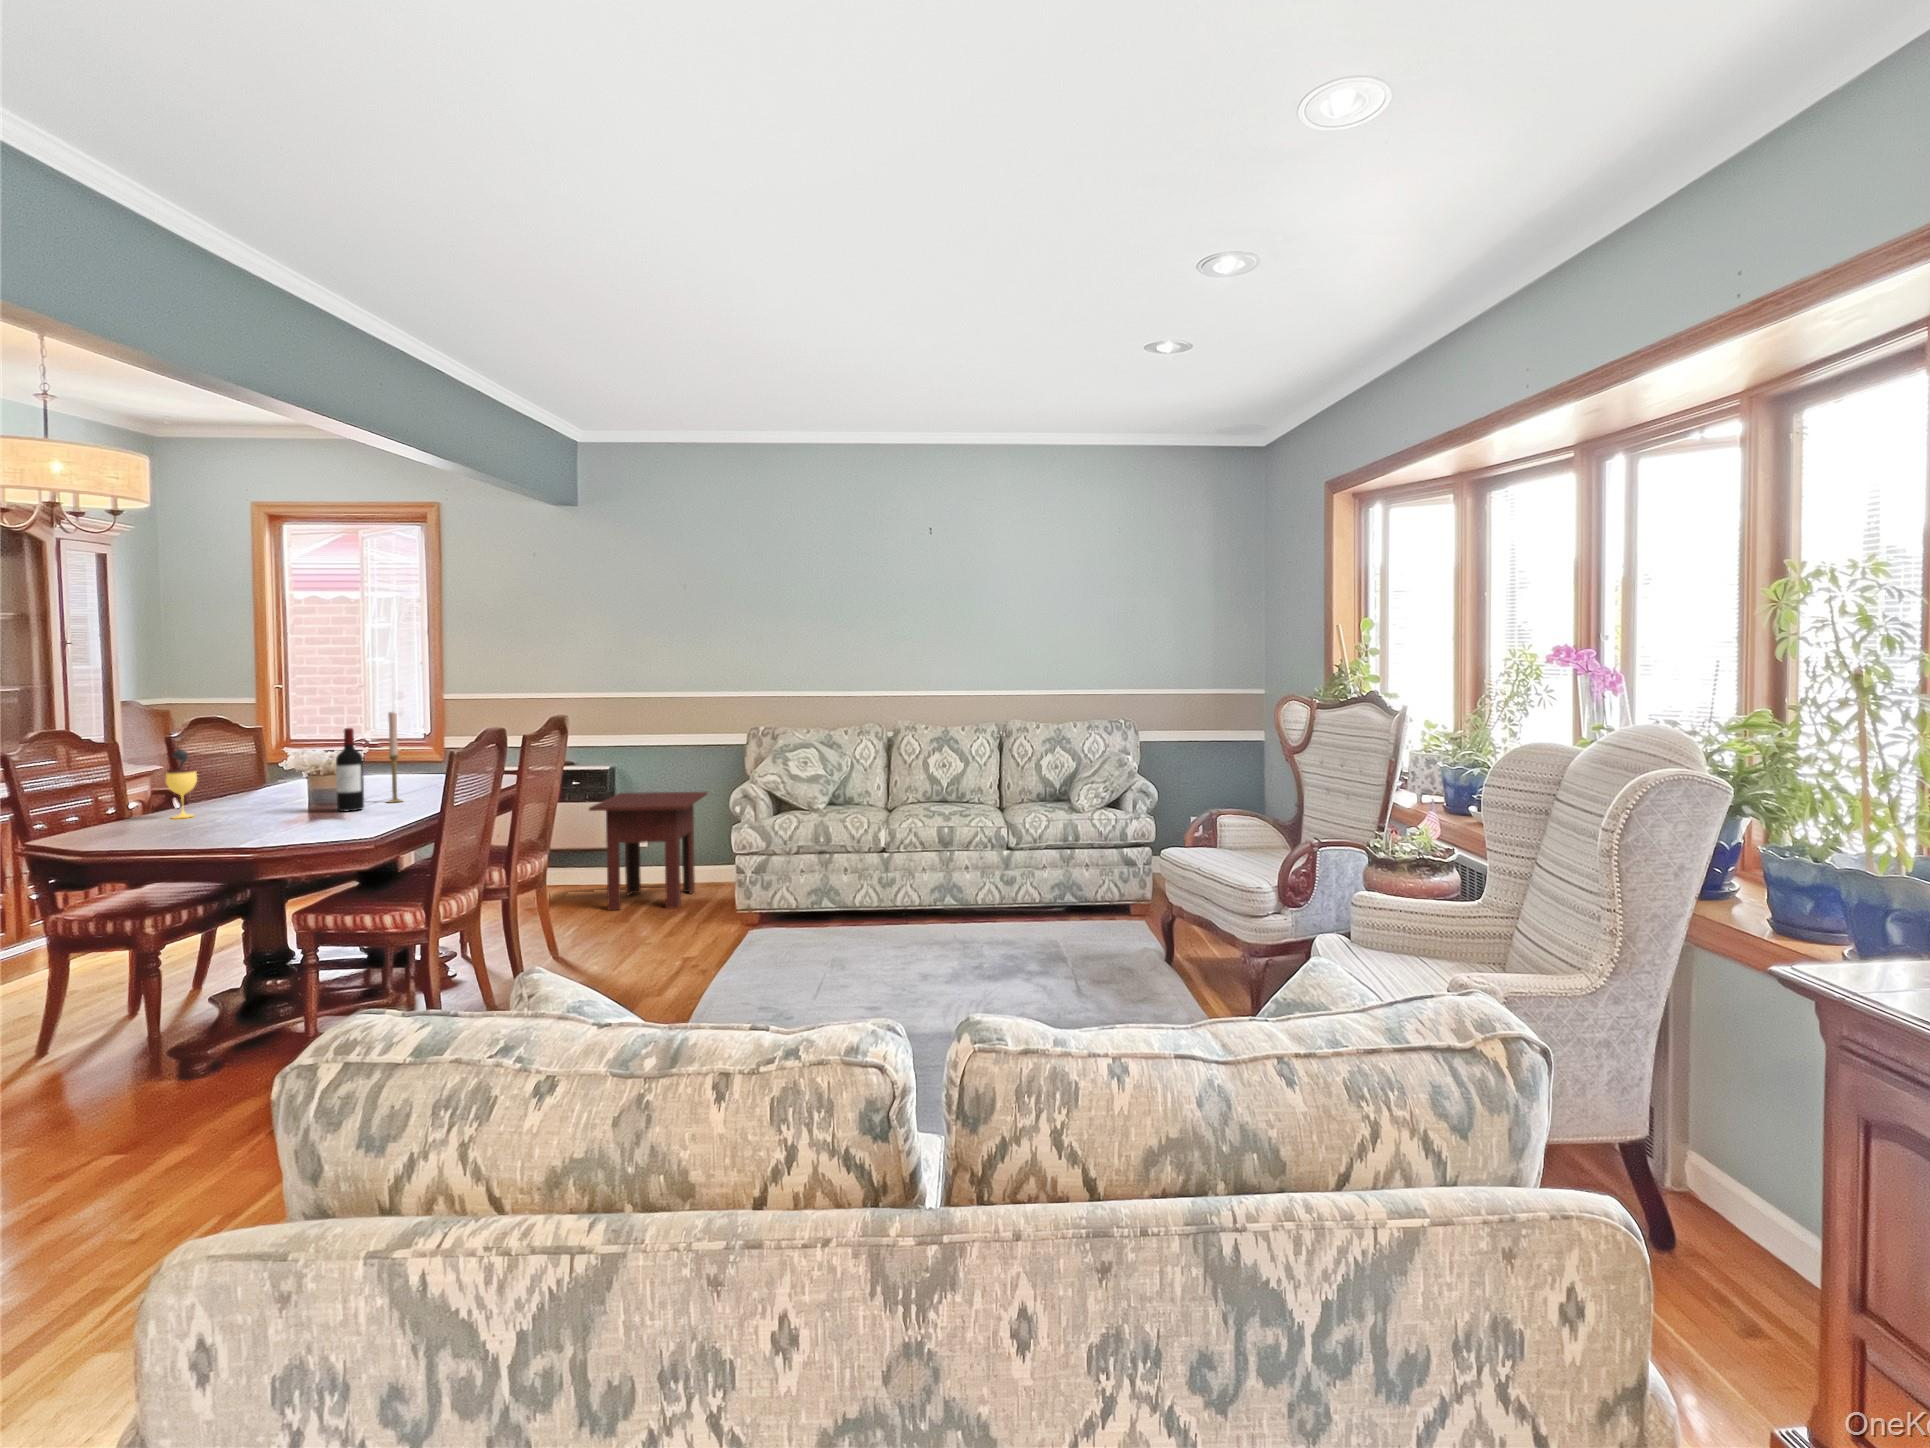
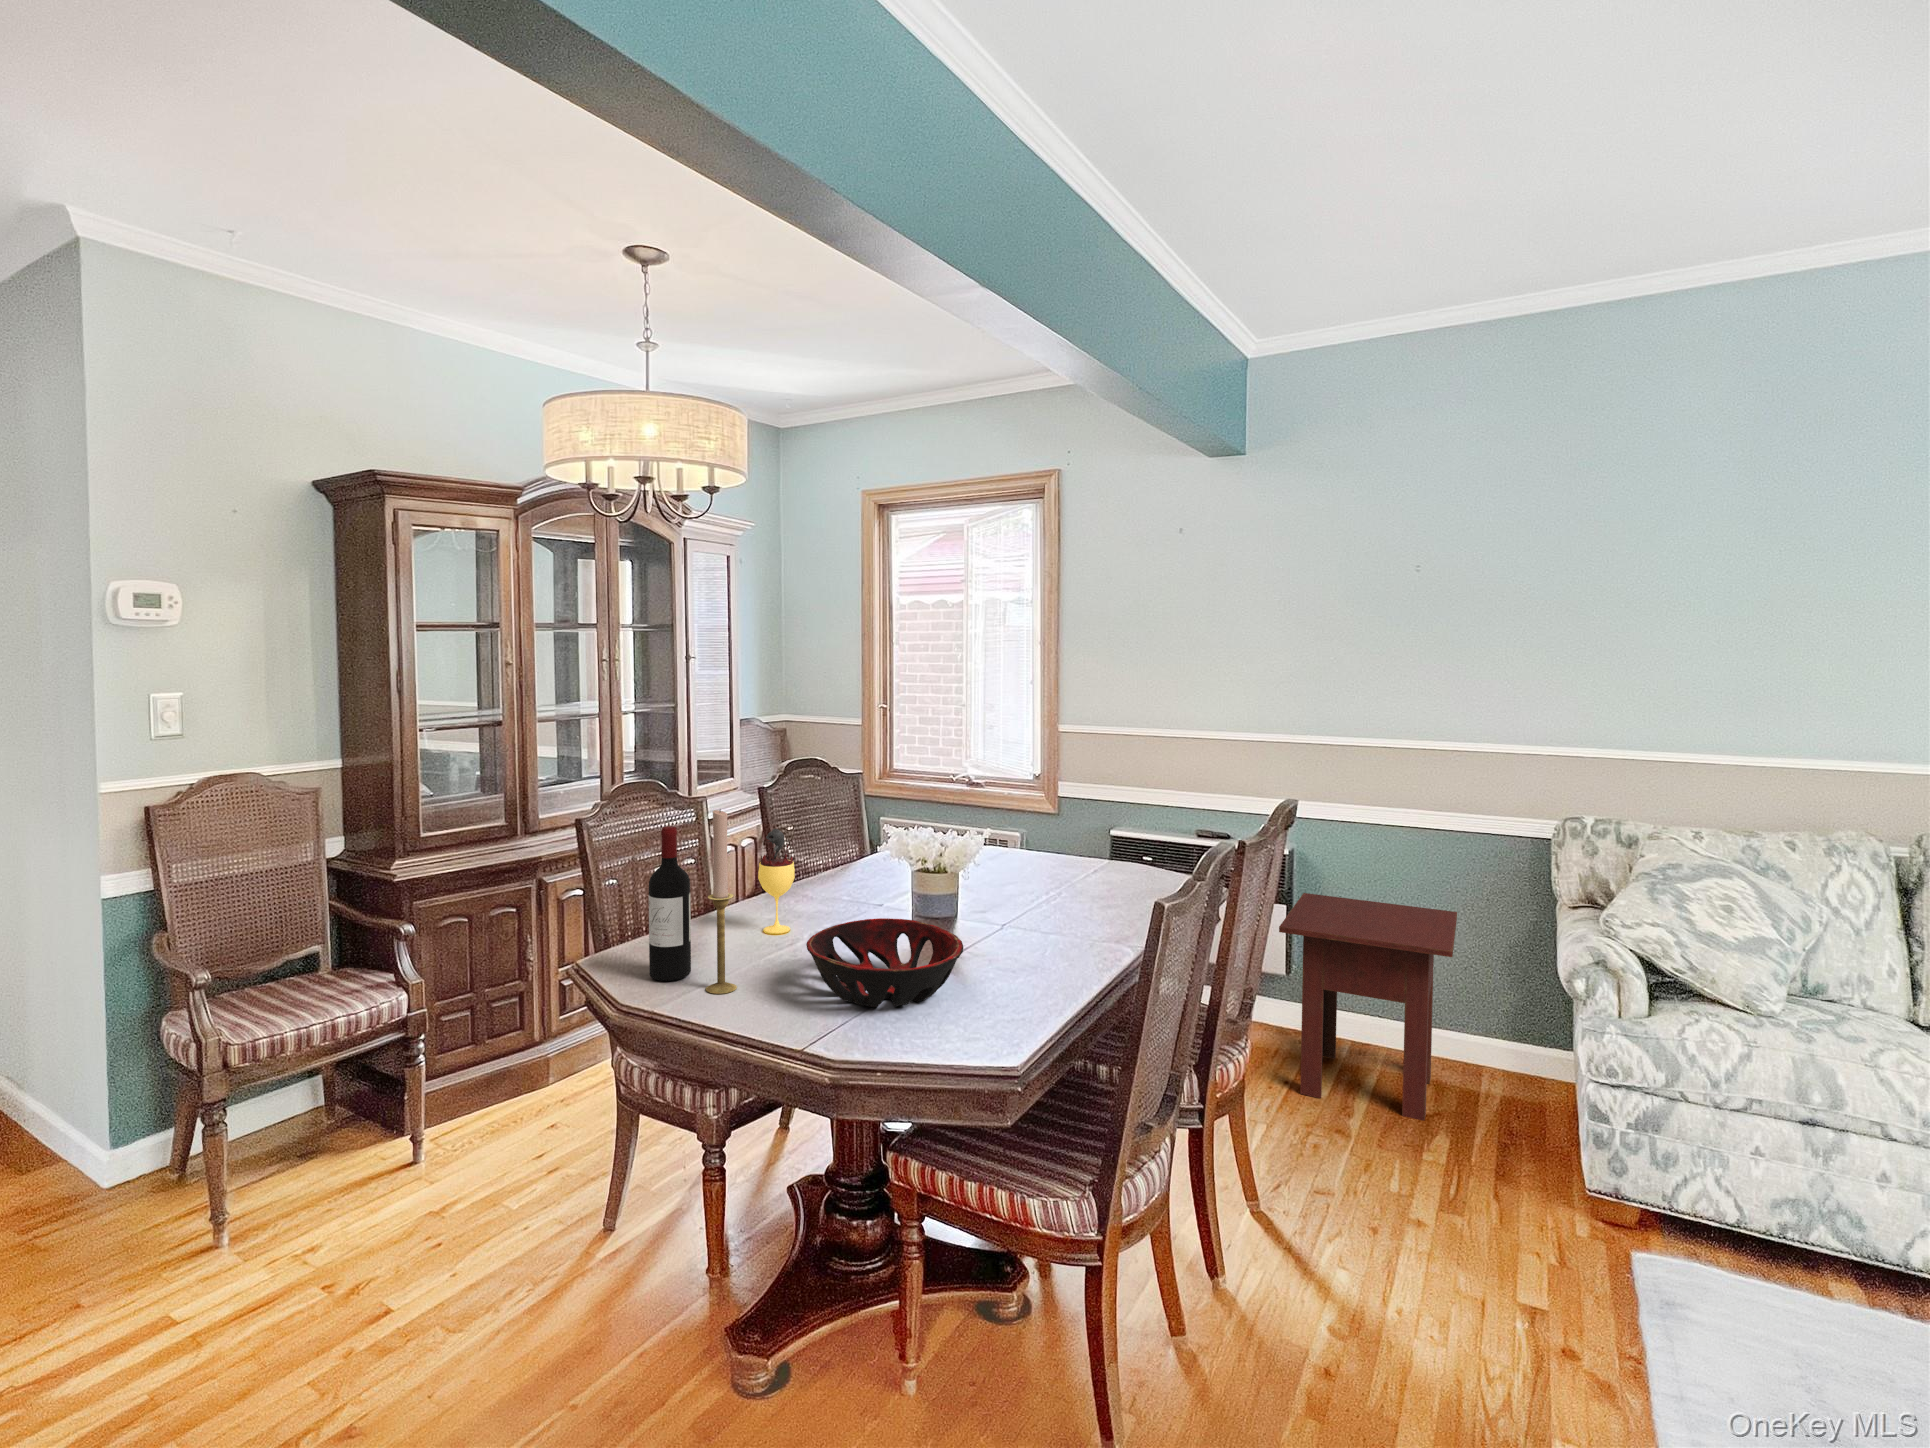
candlestick: present [388,712,402,803] -> present [706,810,737,994]
wine bottle: present [336,728,364,811] -> present [649,826,691,981]
decorative bowl: none [211,790,326,831] -> present [806,918,963,1007]

